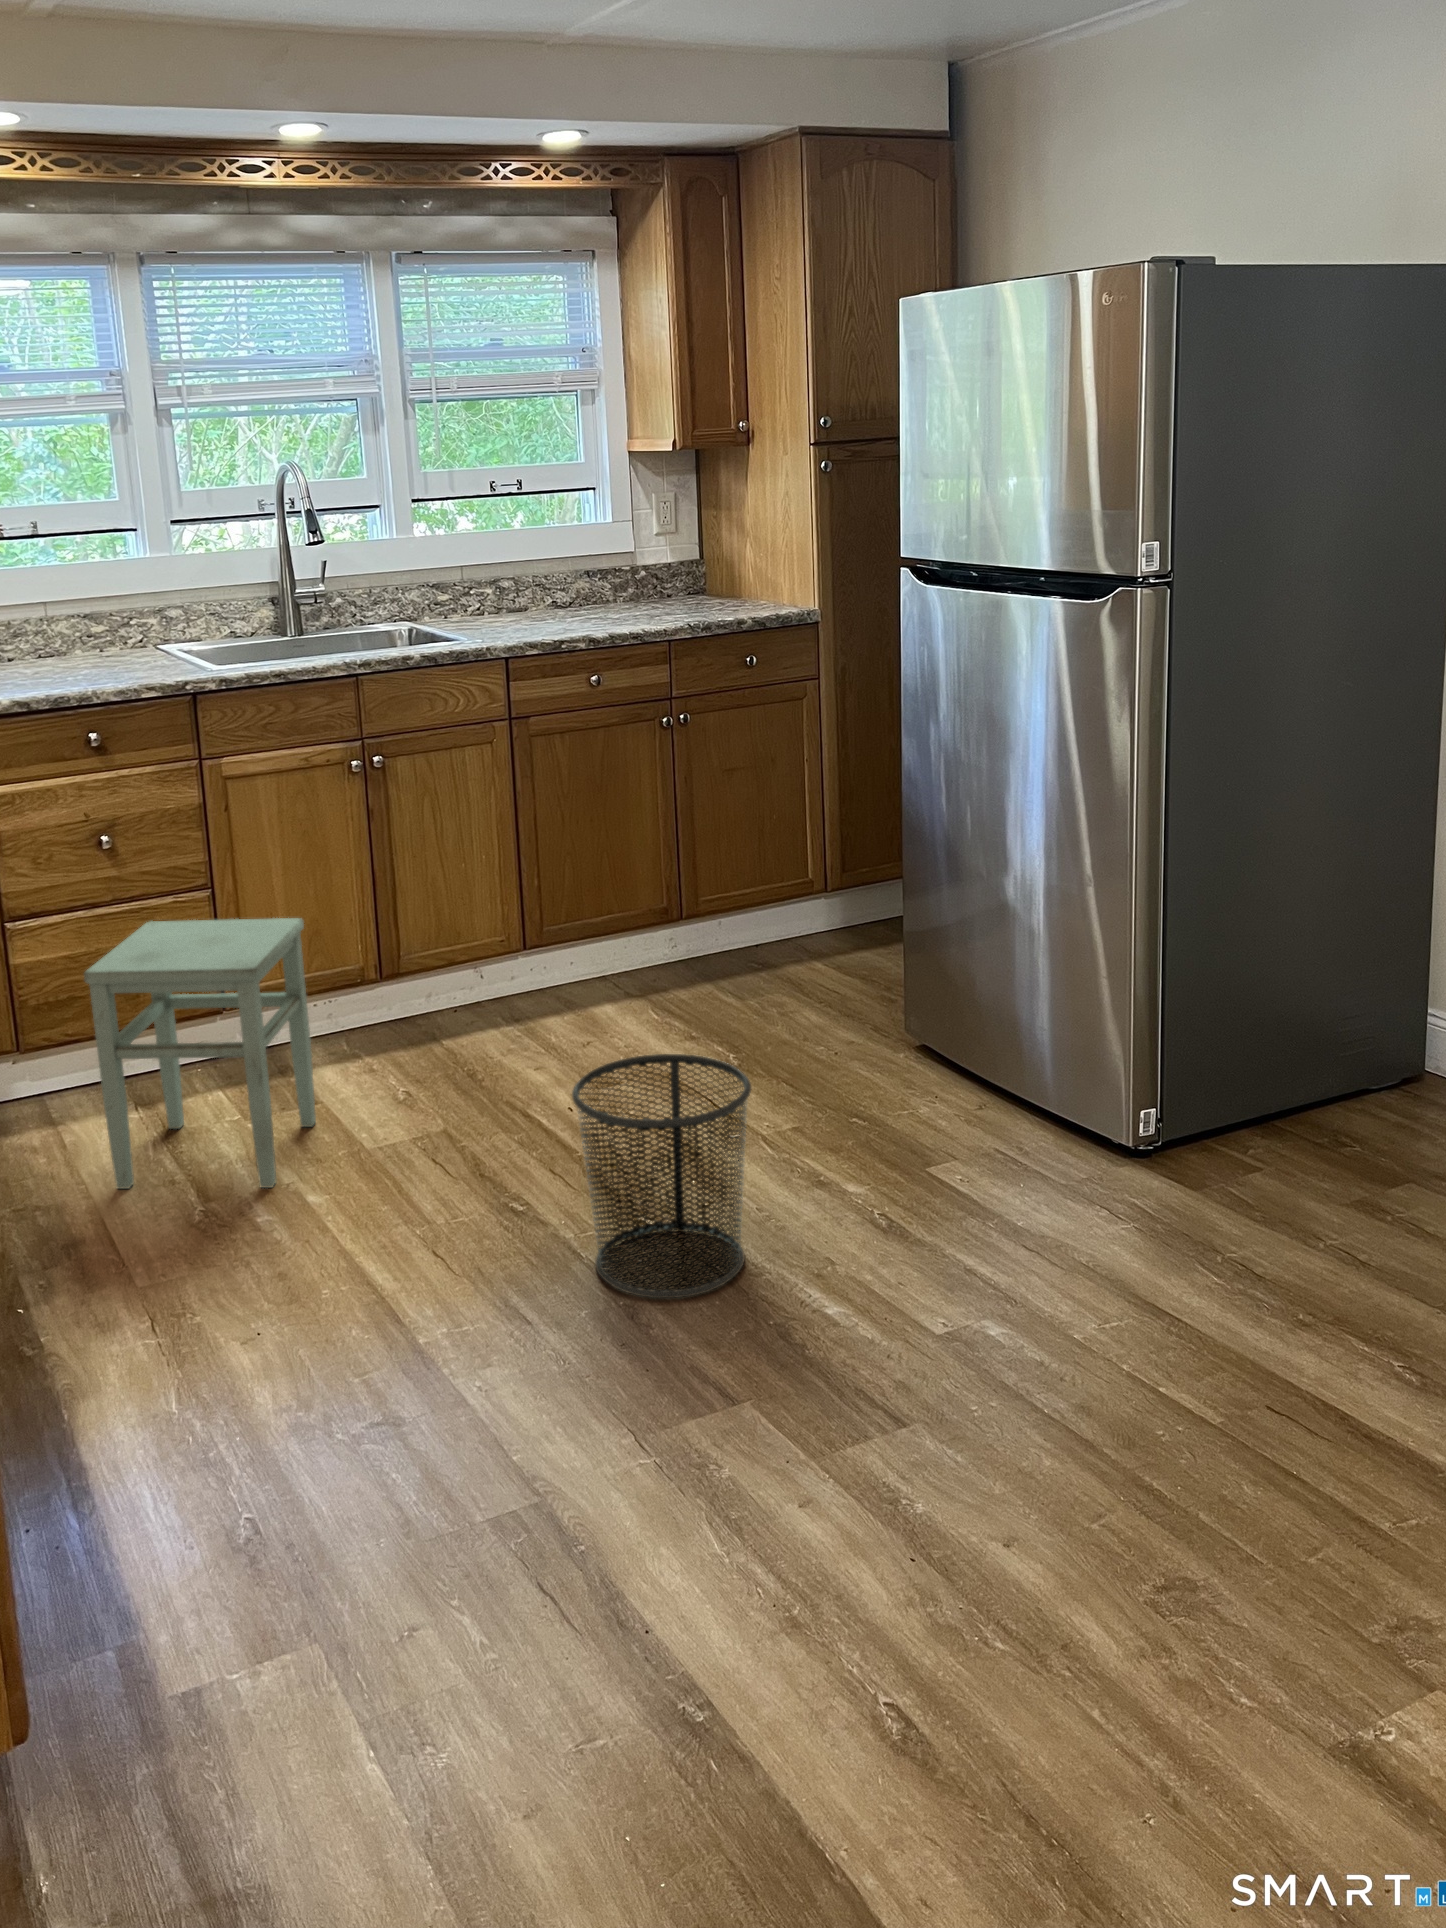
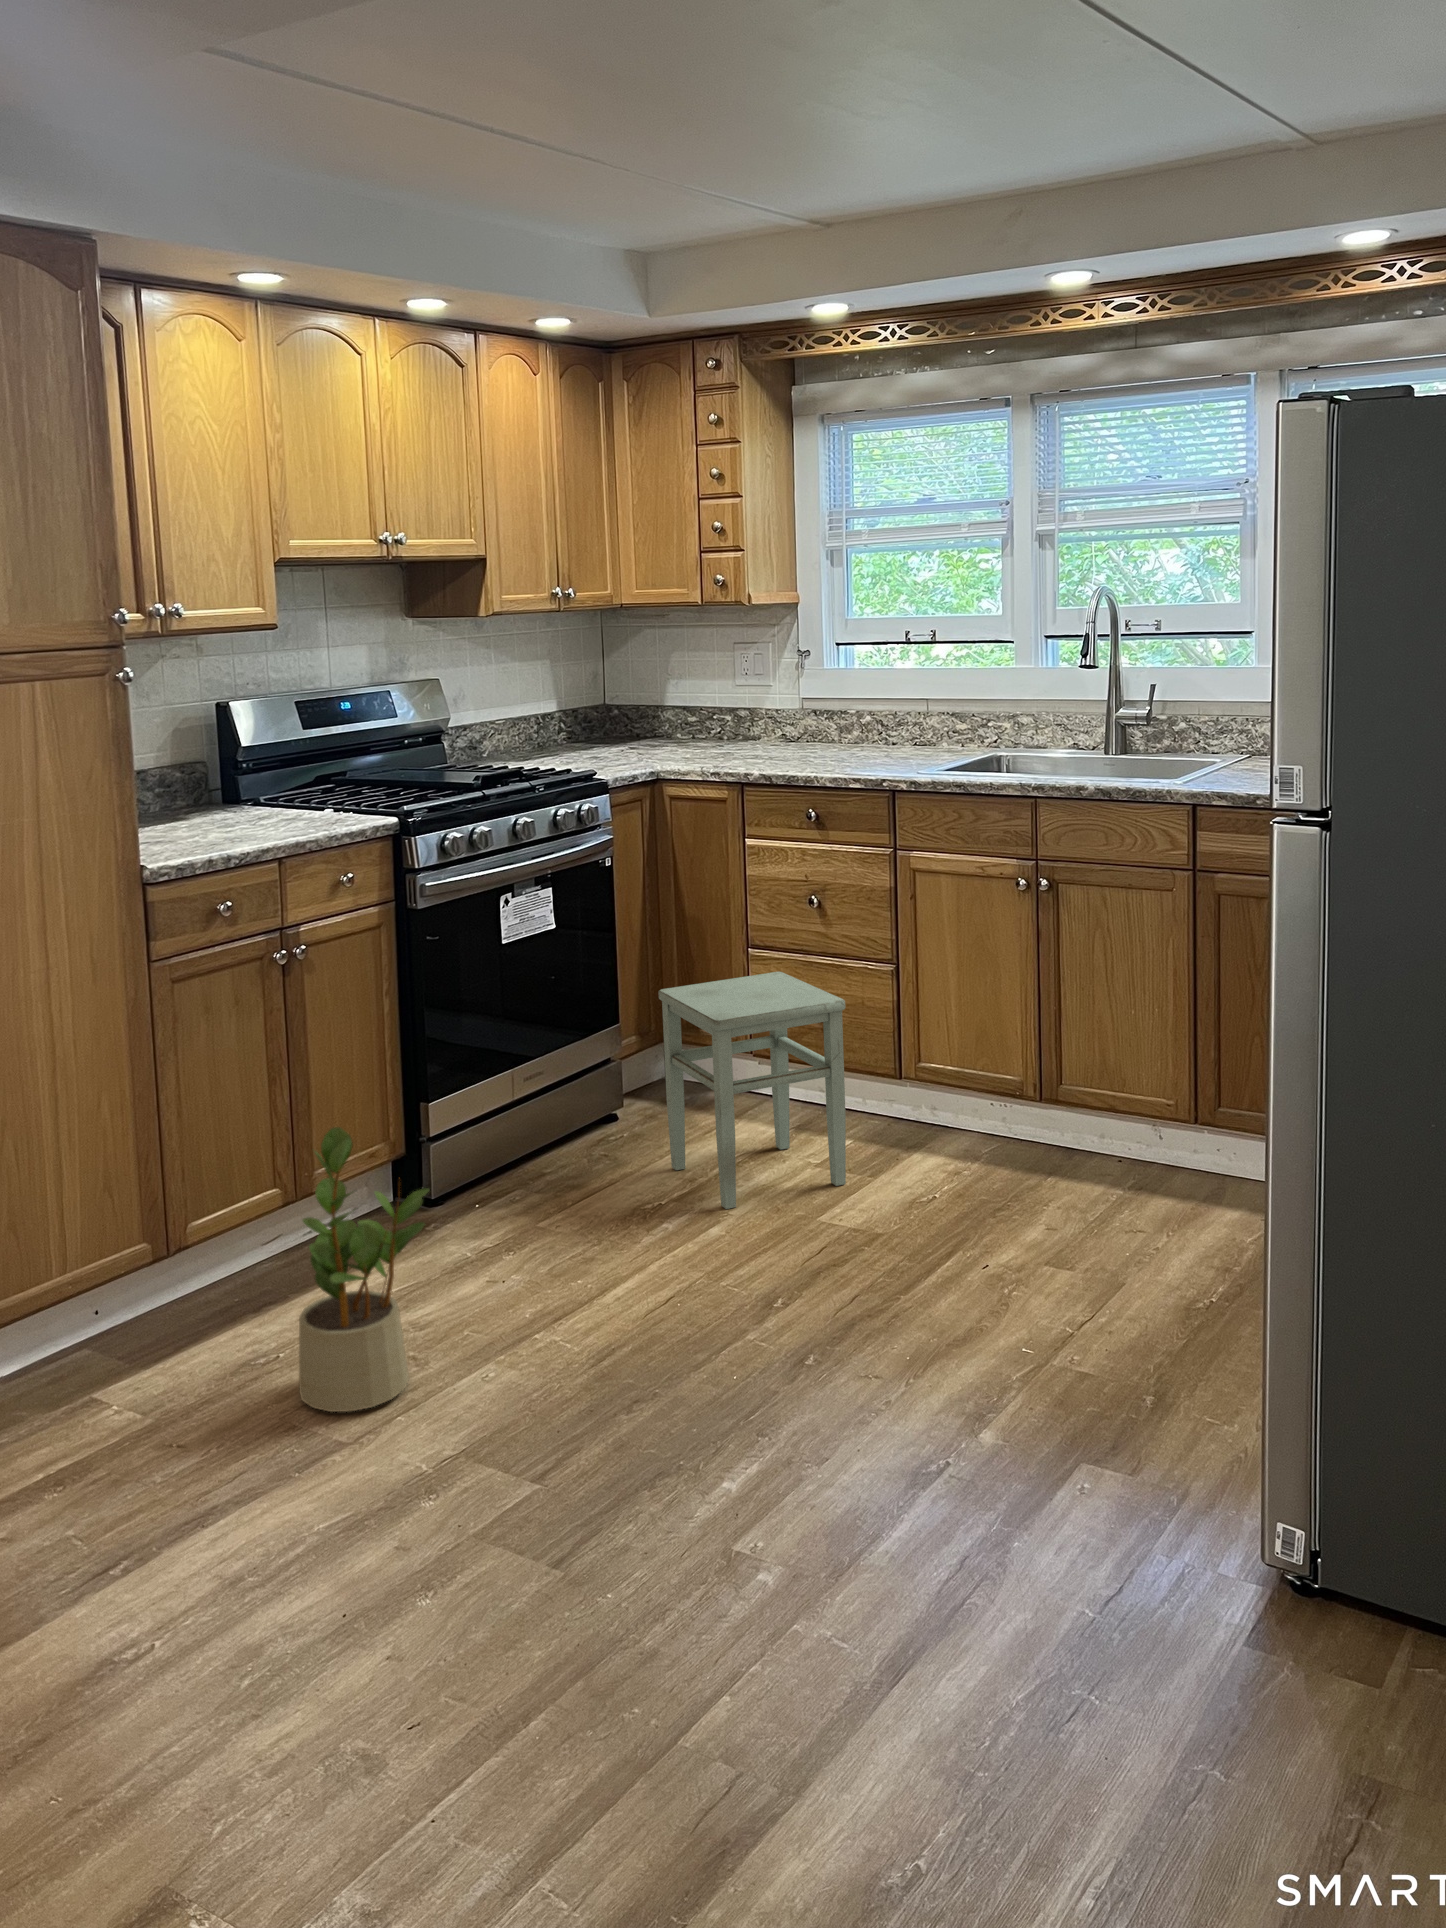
waste bin: present [572,1054,751,1298] -> none [666,1184,836,1421]
potted plant: none [288,1155,475,1538] -> present [299,1127,429,1412]

